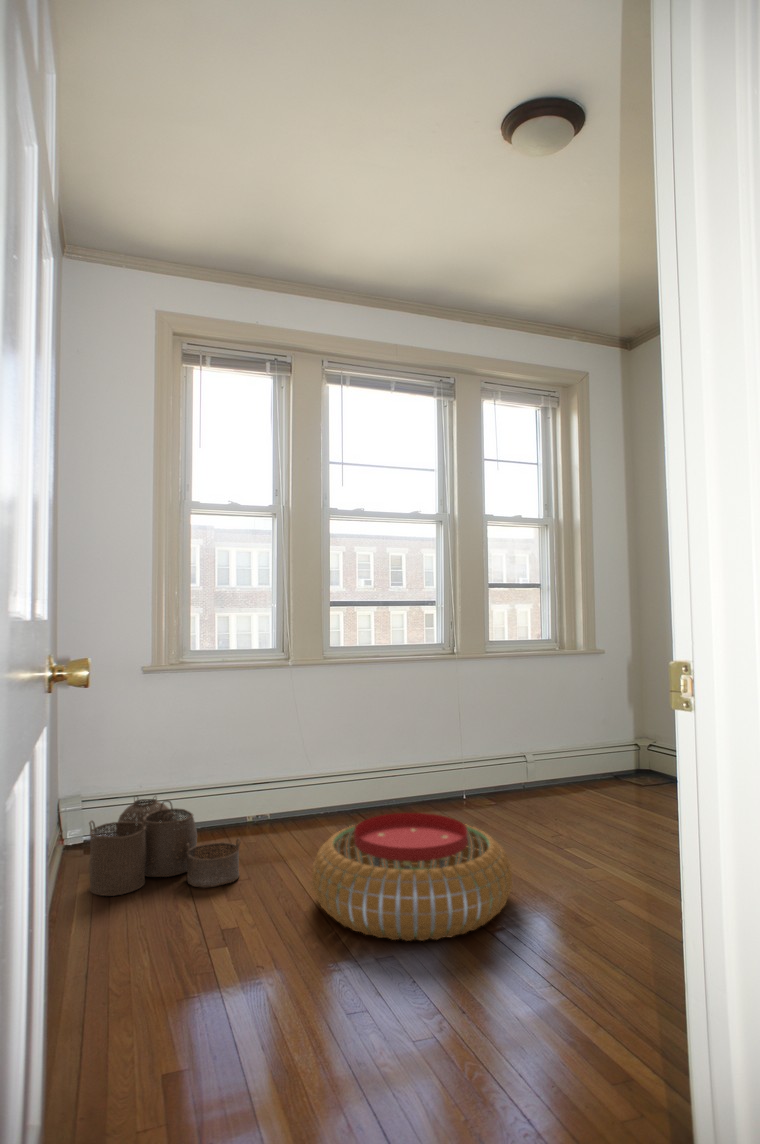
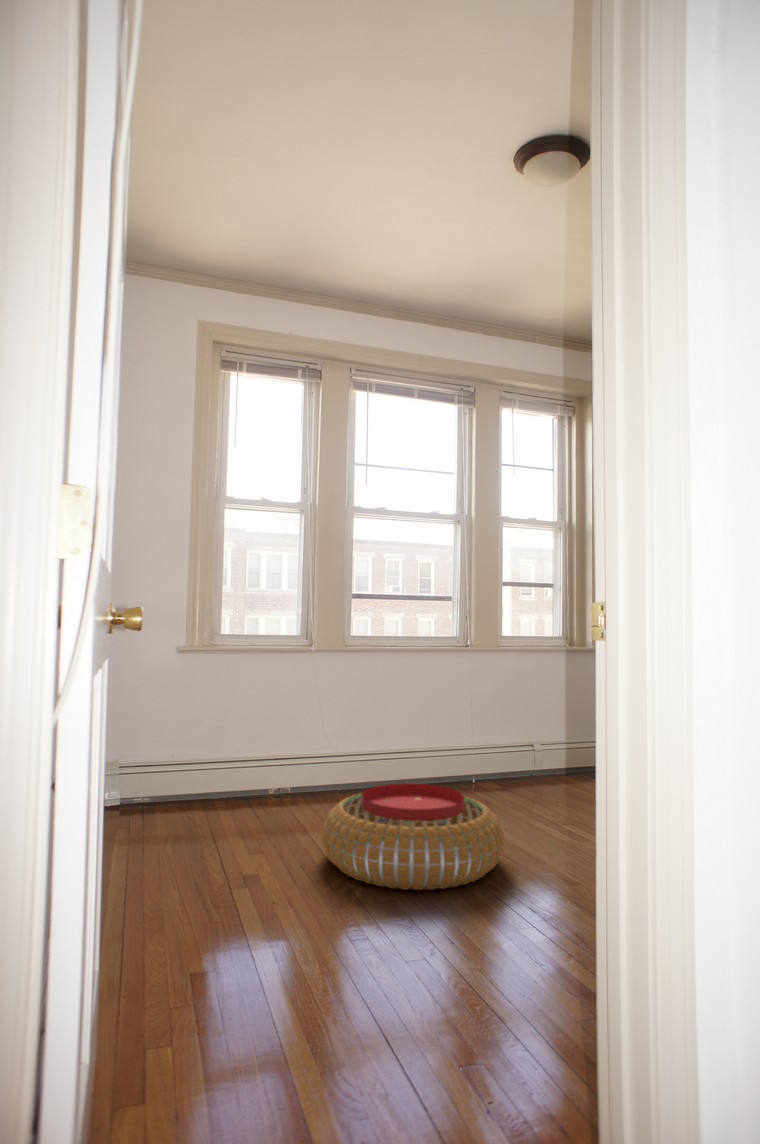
woven basket: present [89,796,240,896] -> none [126,762,260,845]

